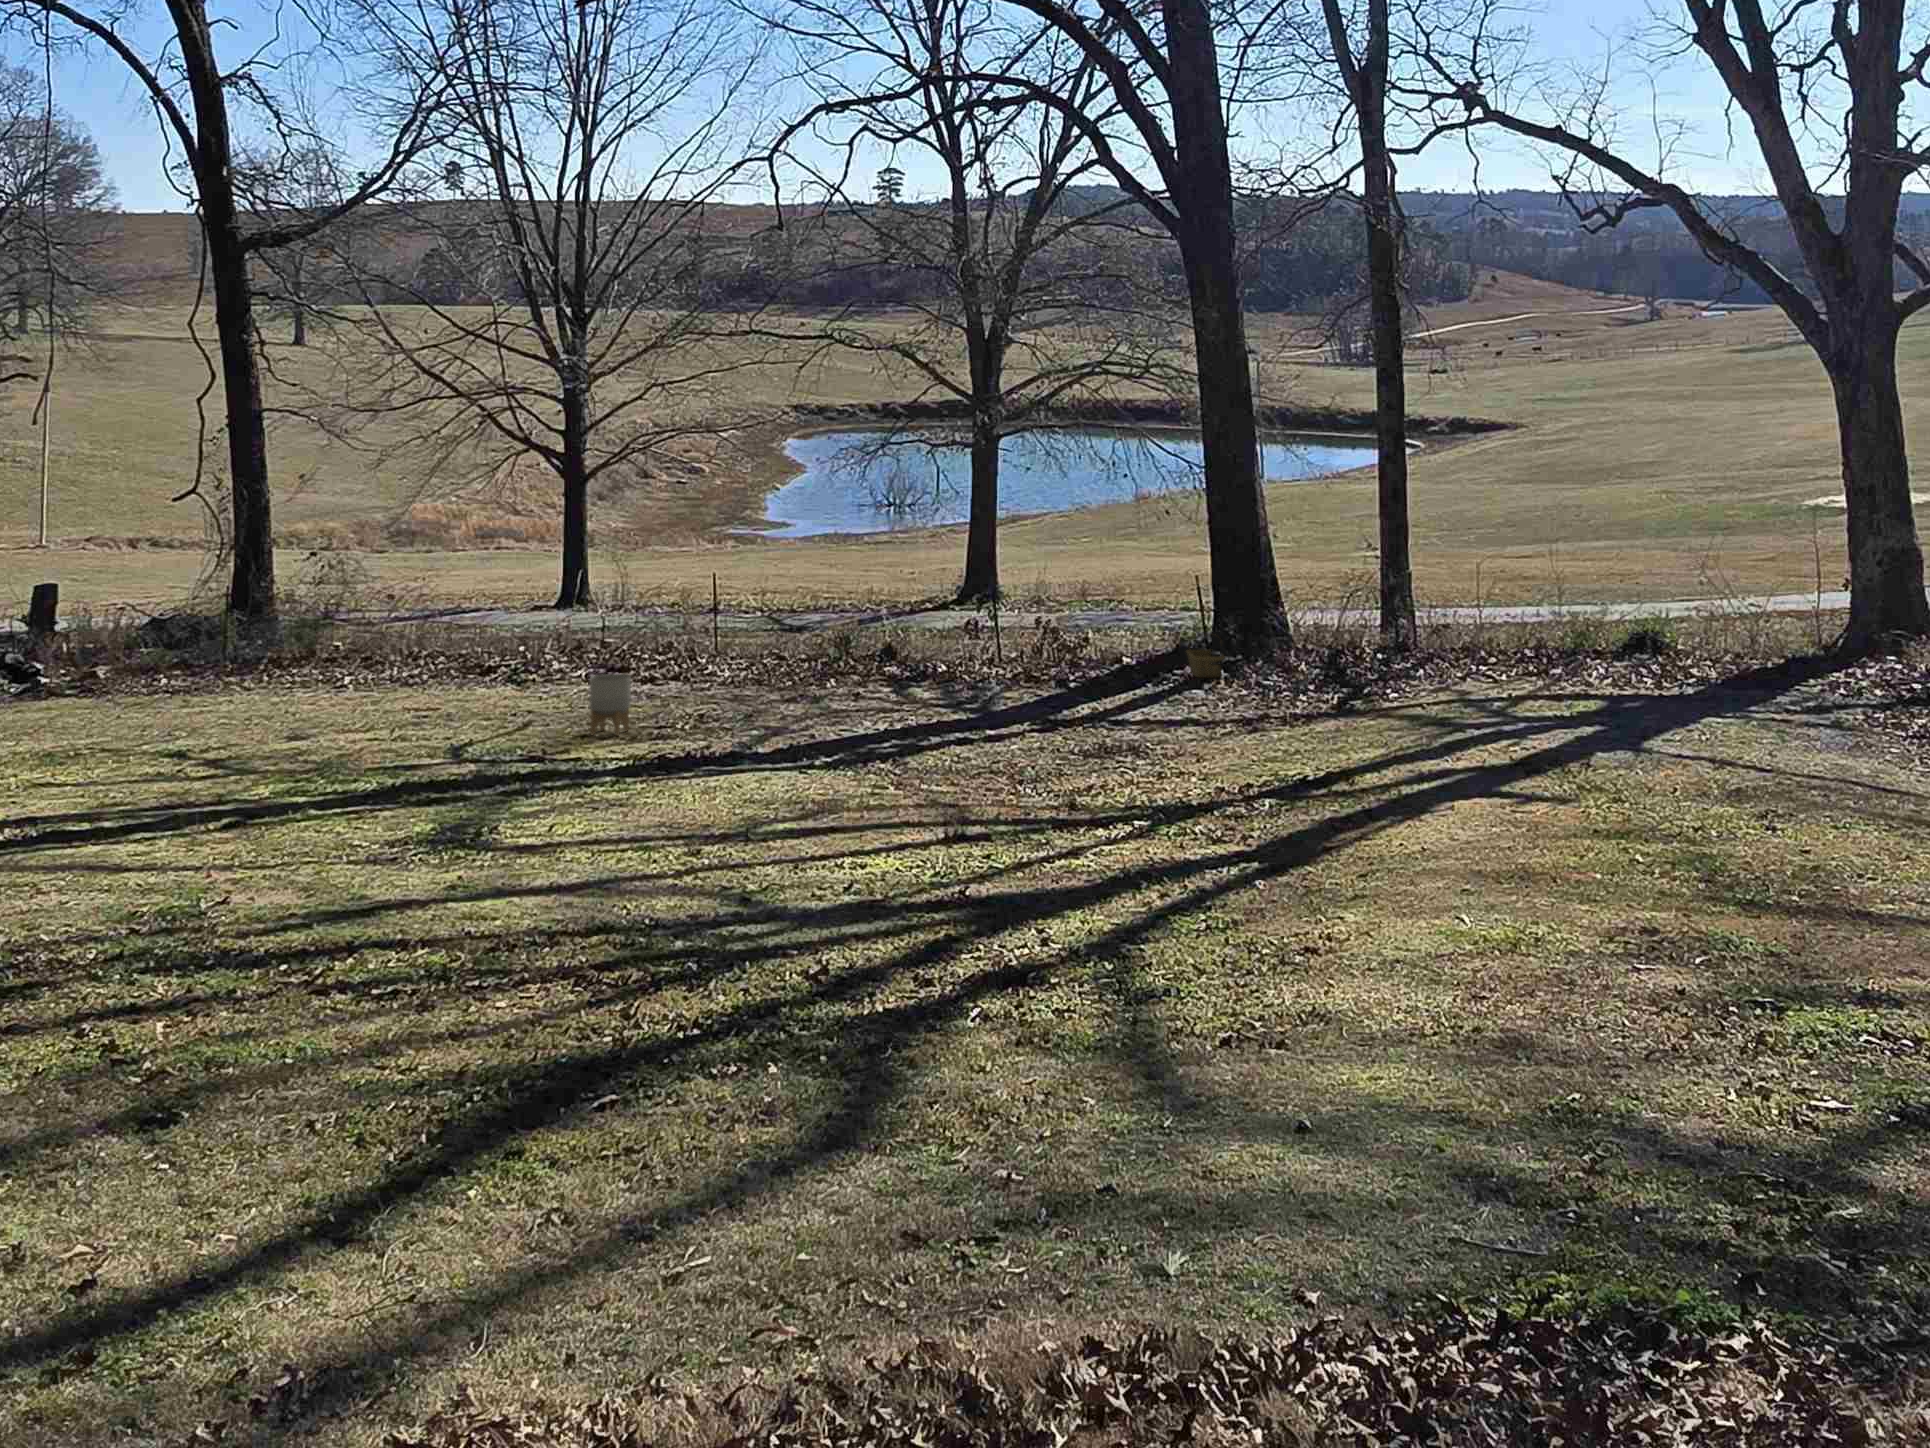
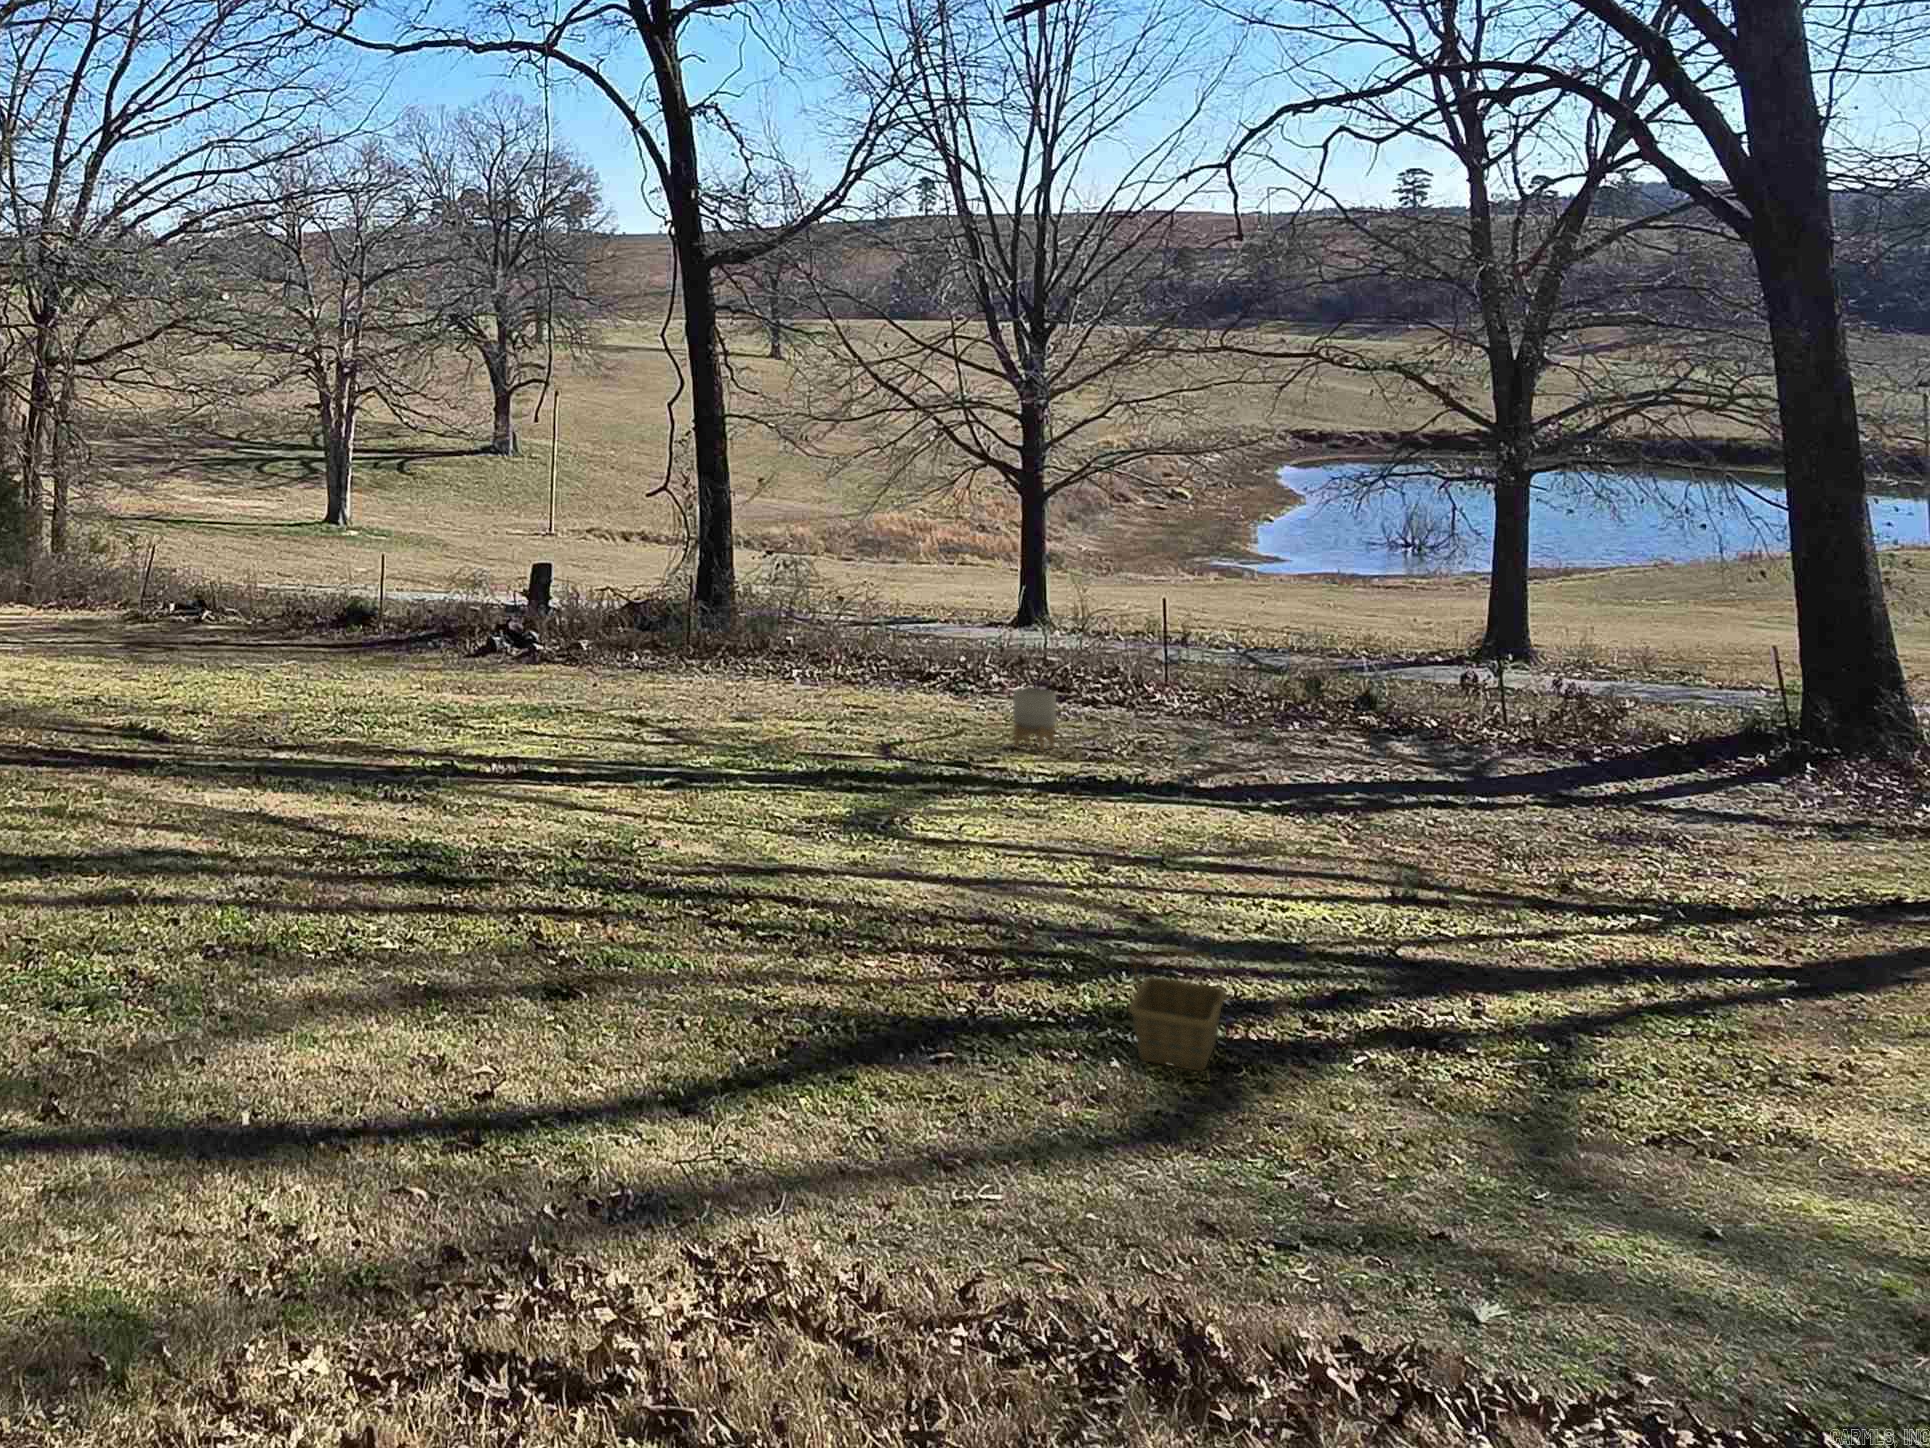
basket: present [1186,649,1224,678] -> present [1128,946,1227,1071]

